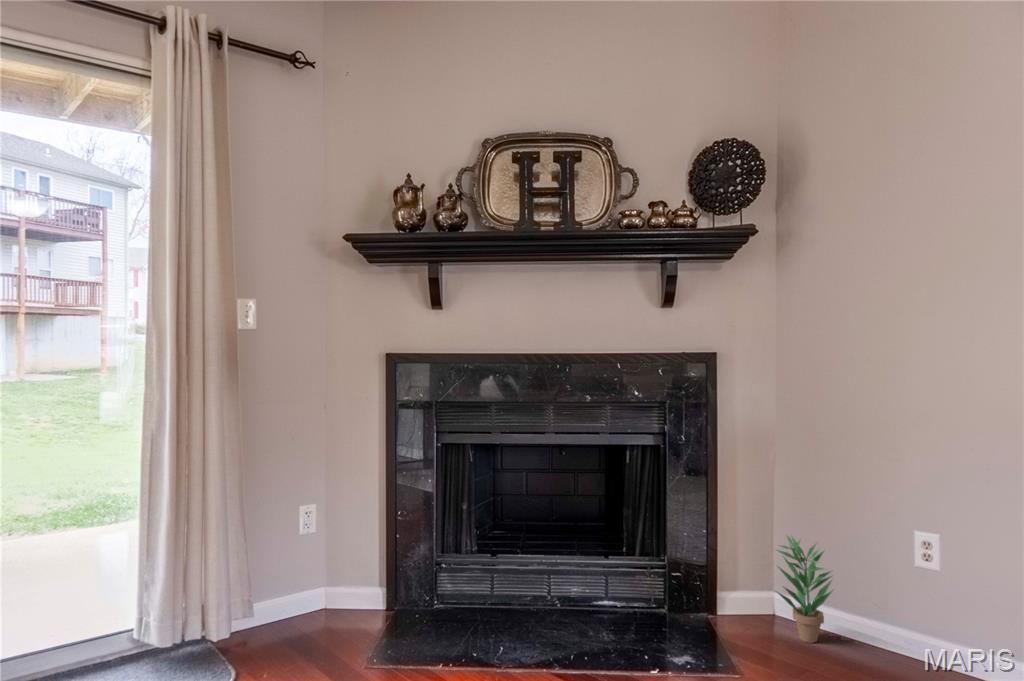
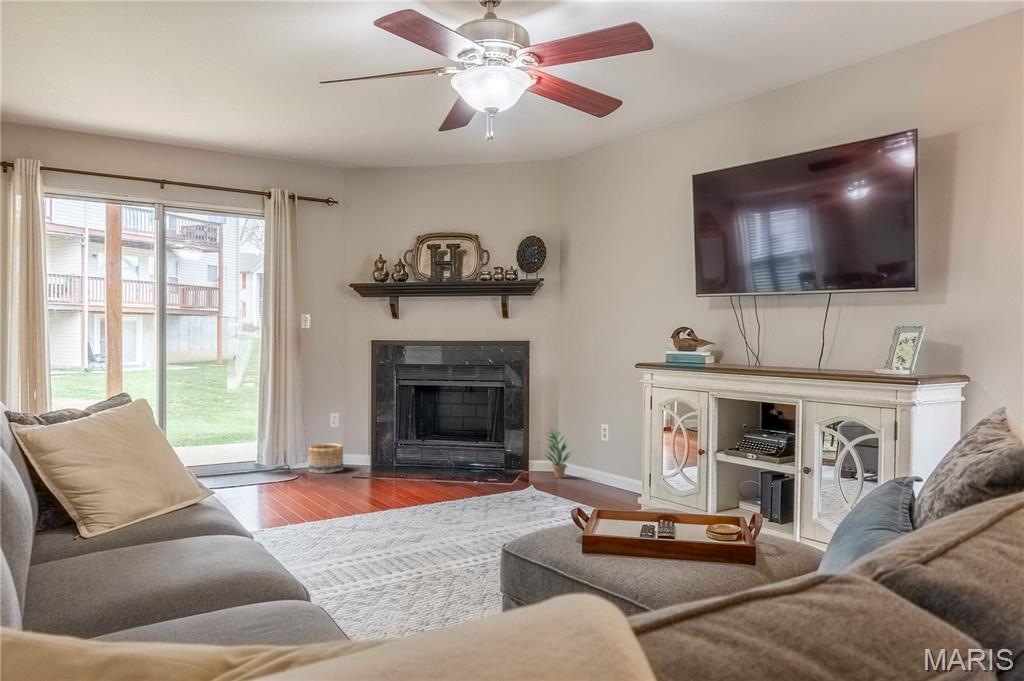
basket: none [256,573,335,656] -> present [308,443,343,474]

